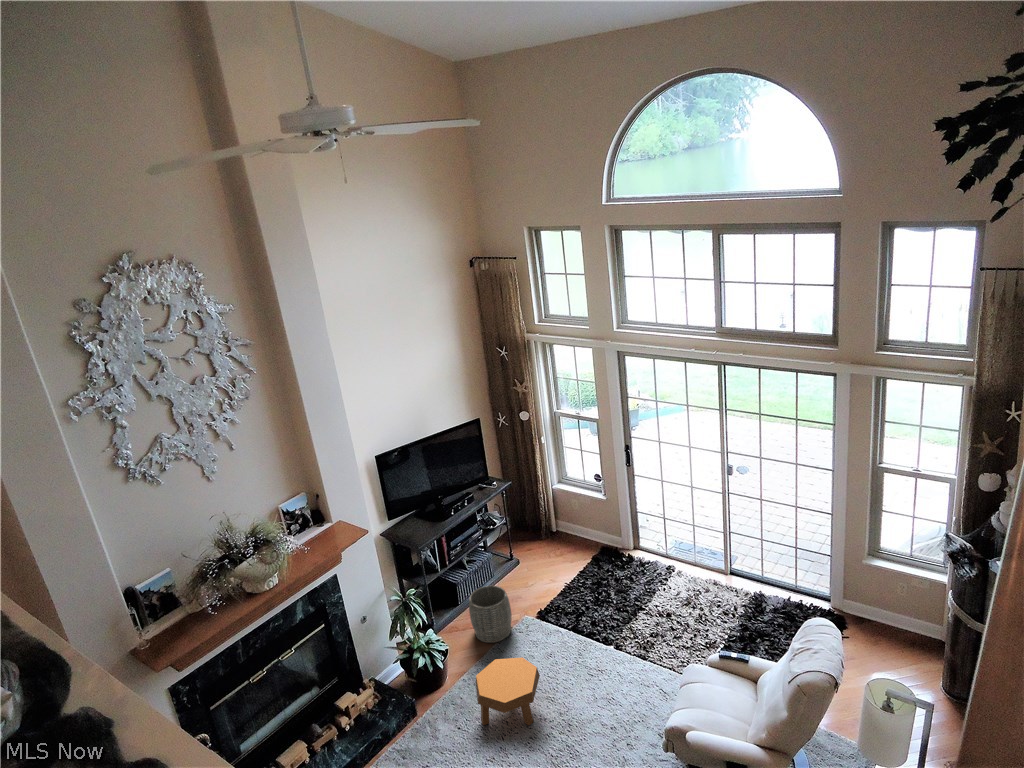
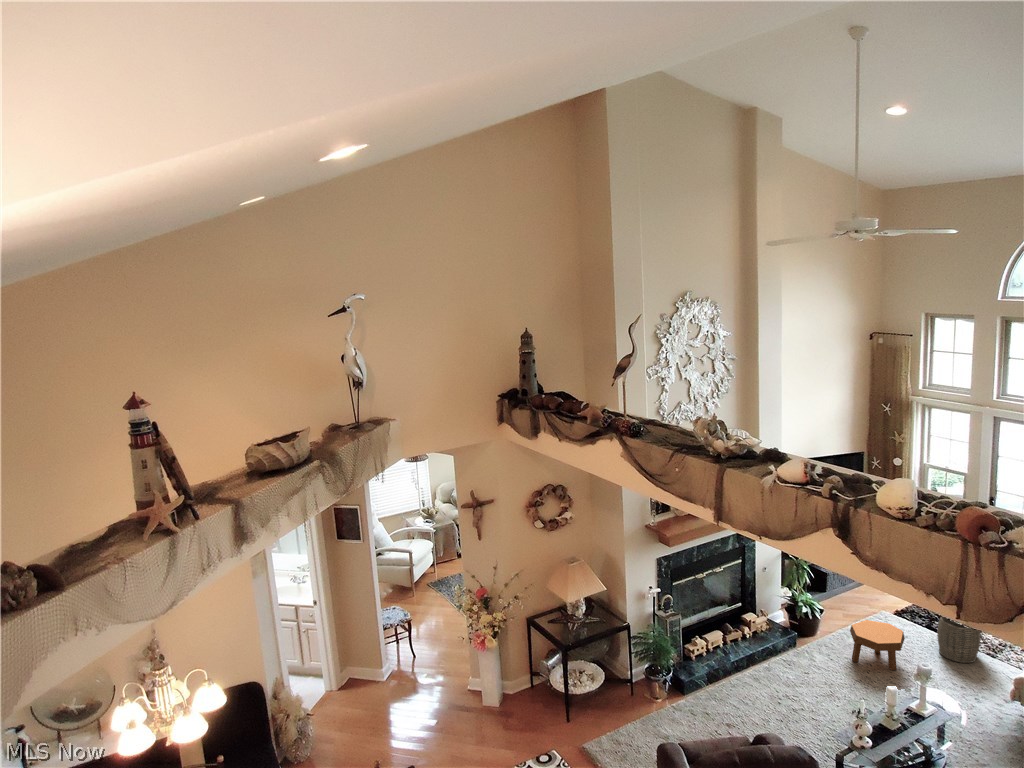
woven basket: present [469,585,512,643] -> present [937,617,981,663]

